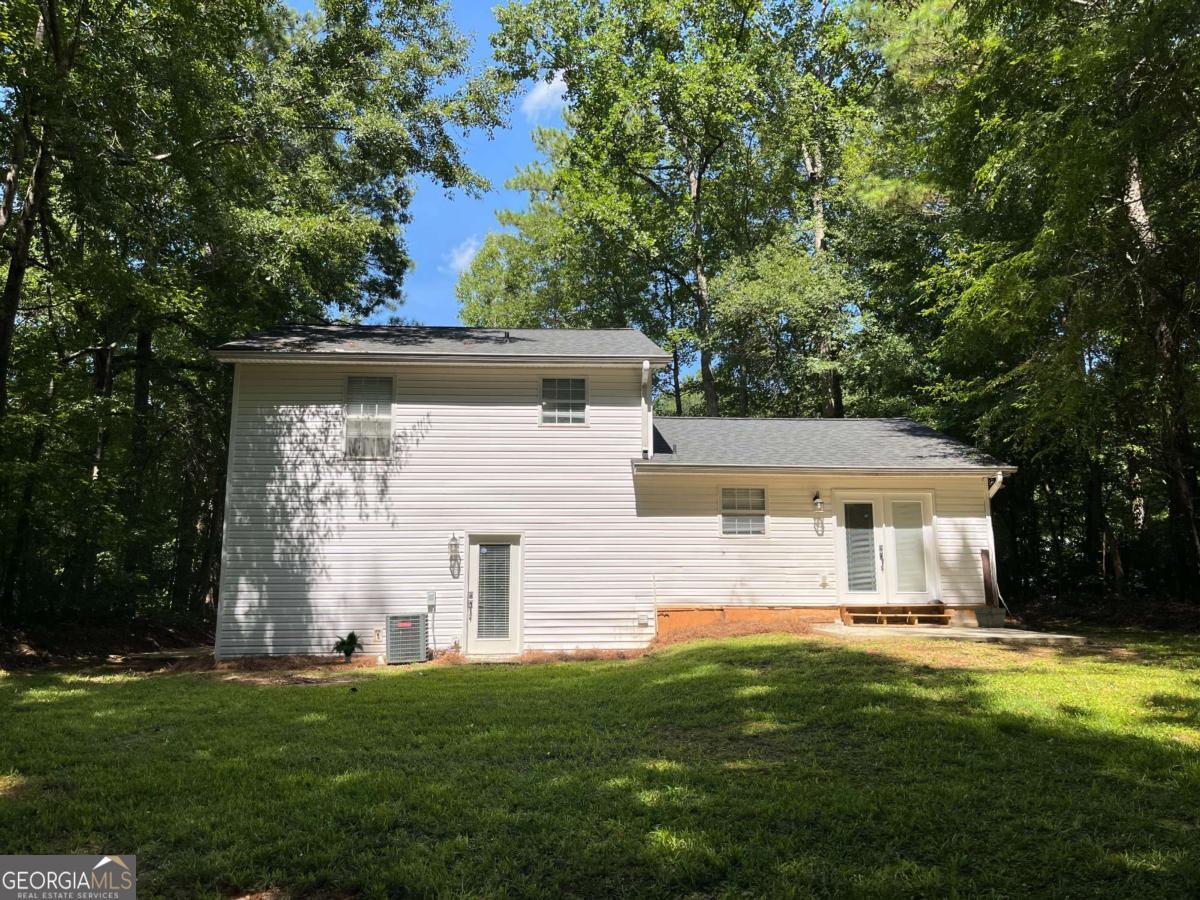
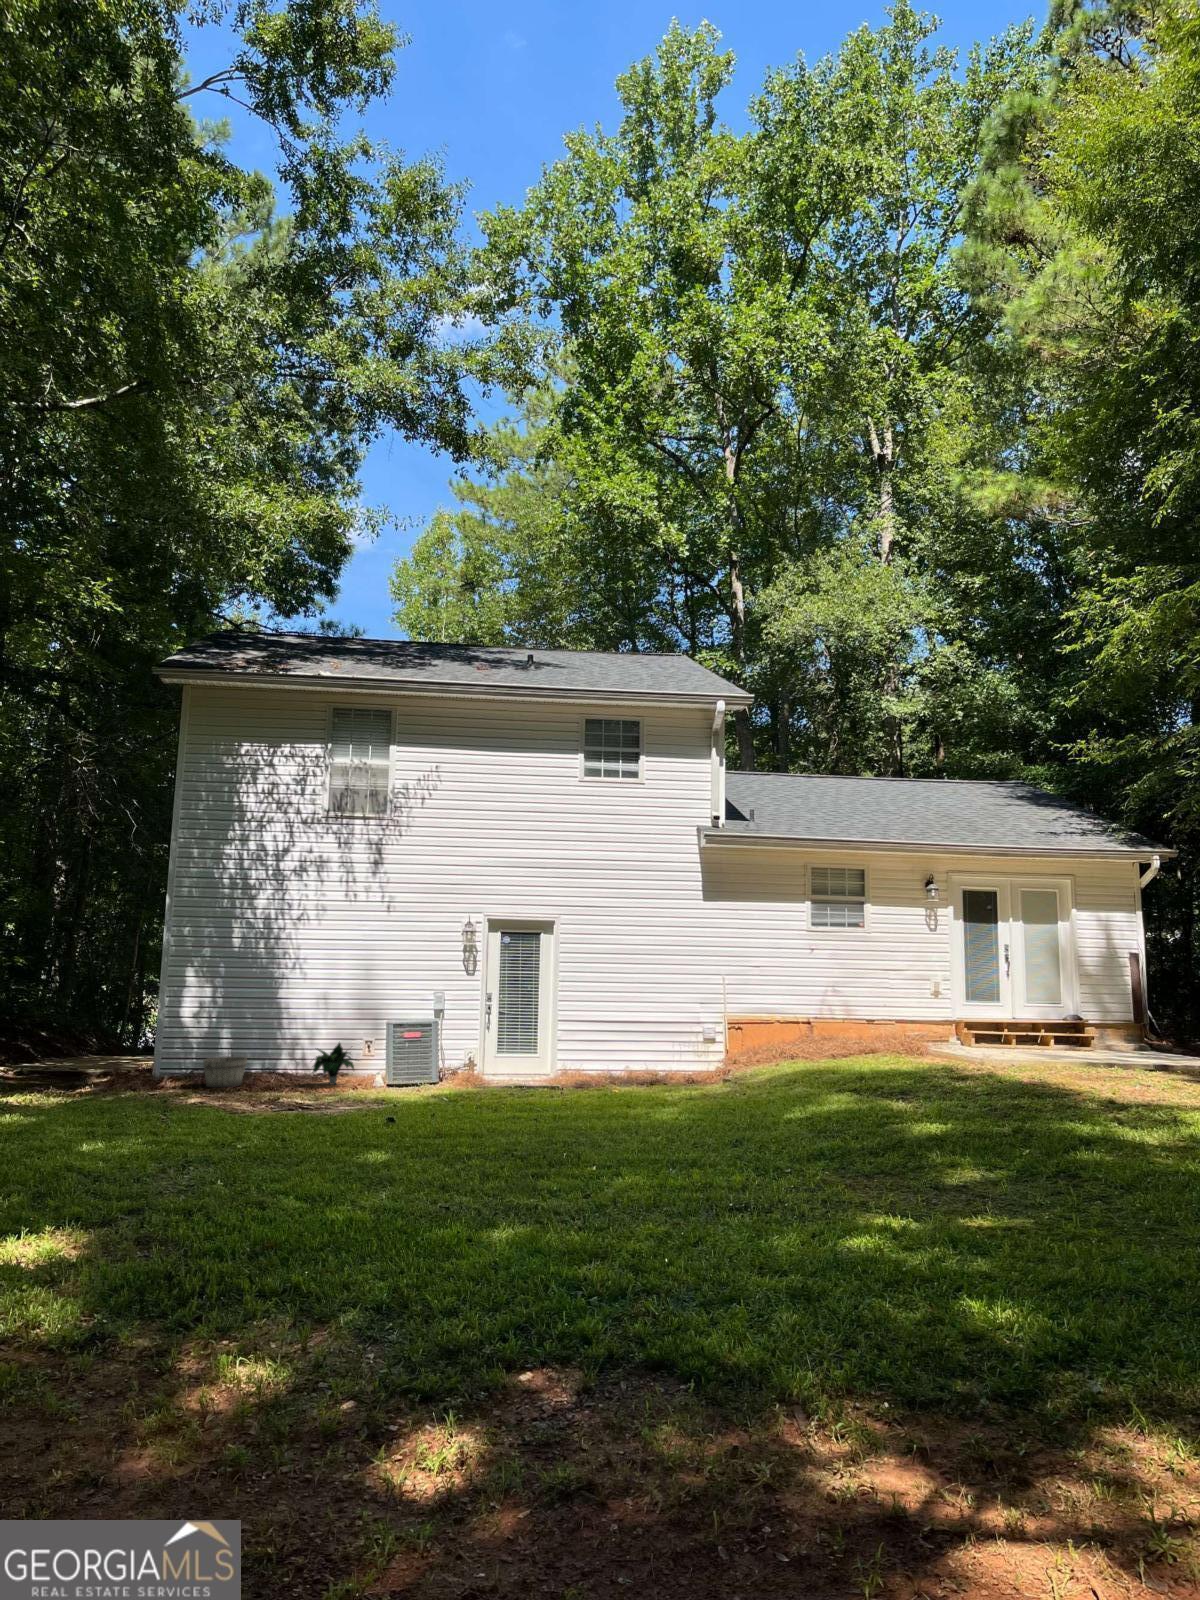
wooden bucket: present [974,606,1006,628] -> present [203,1050,247,1087]

